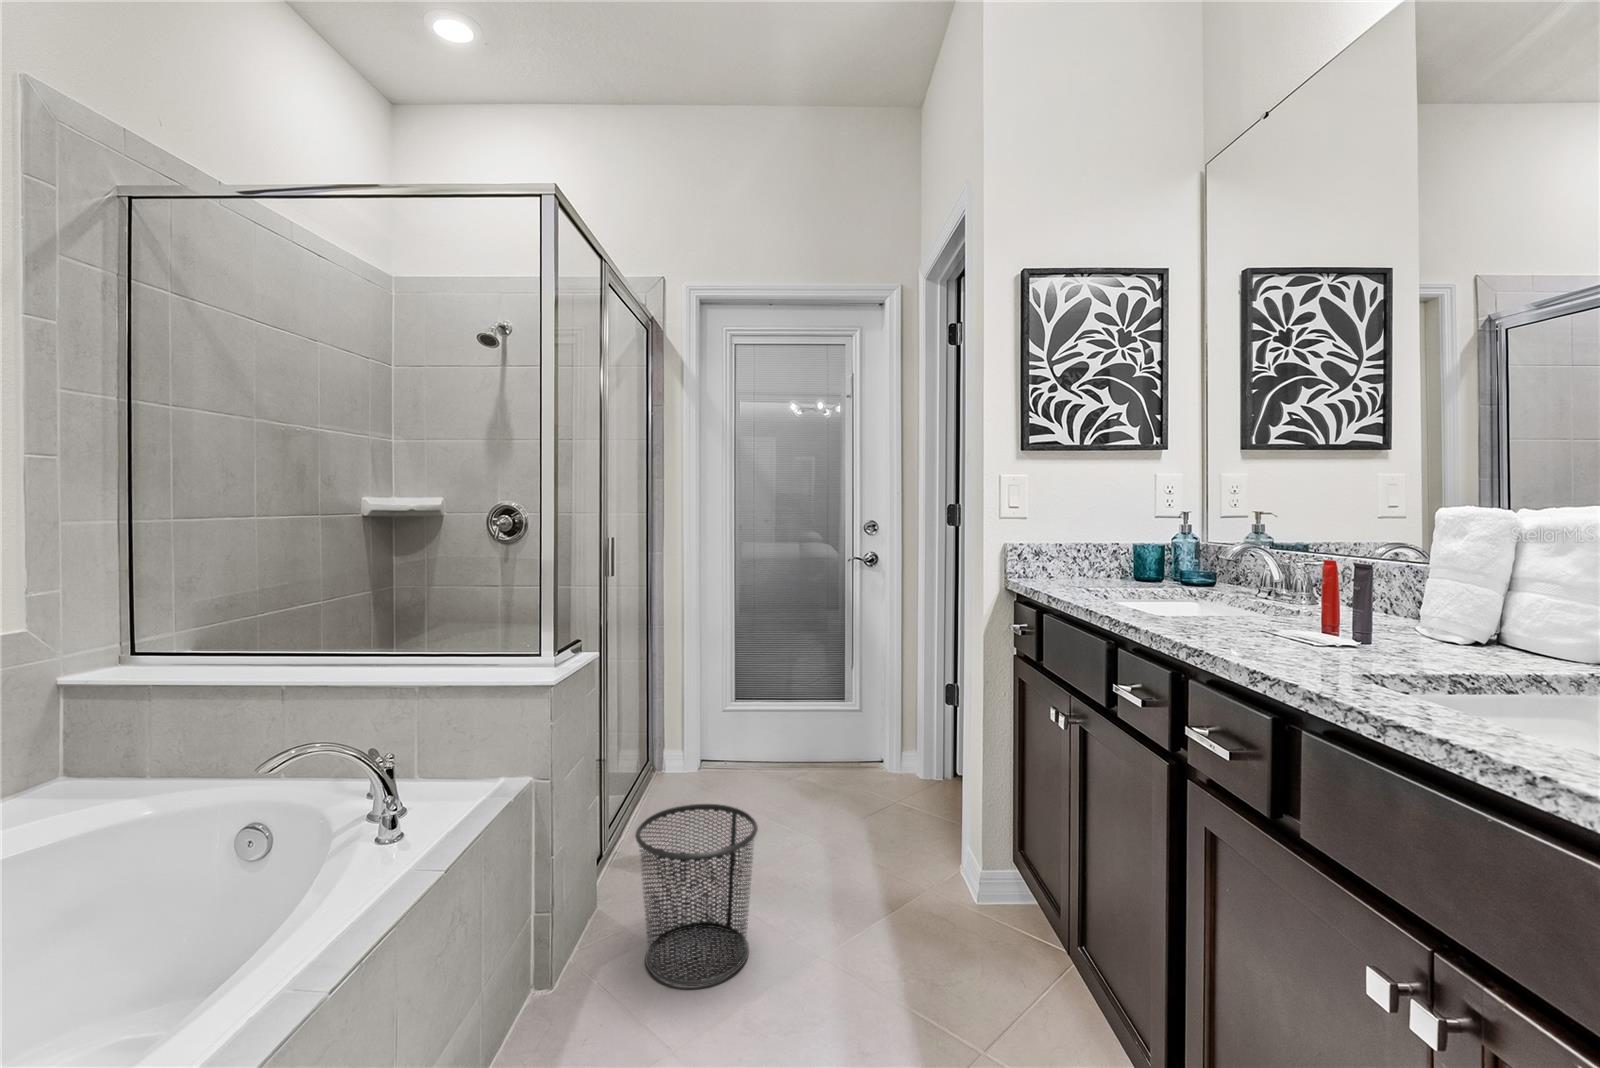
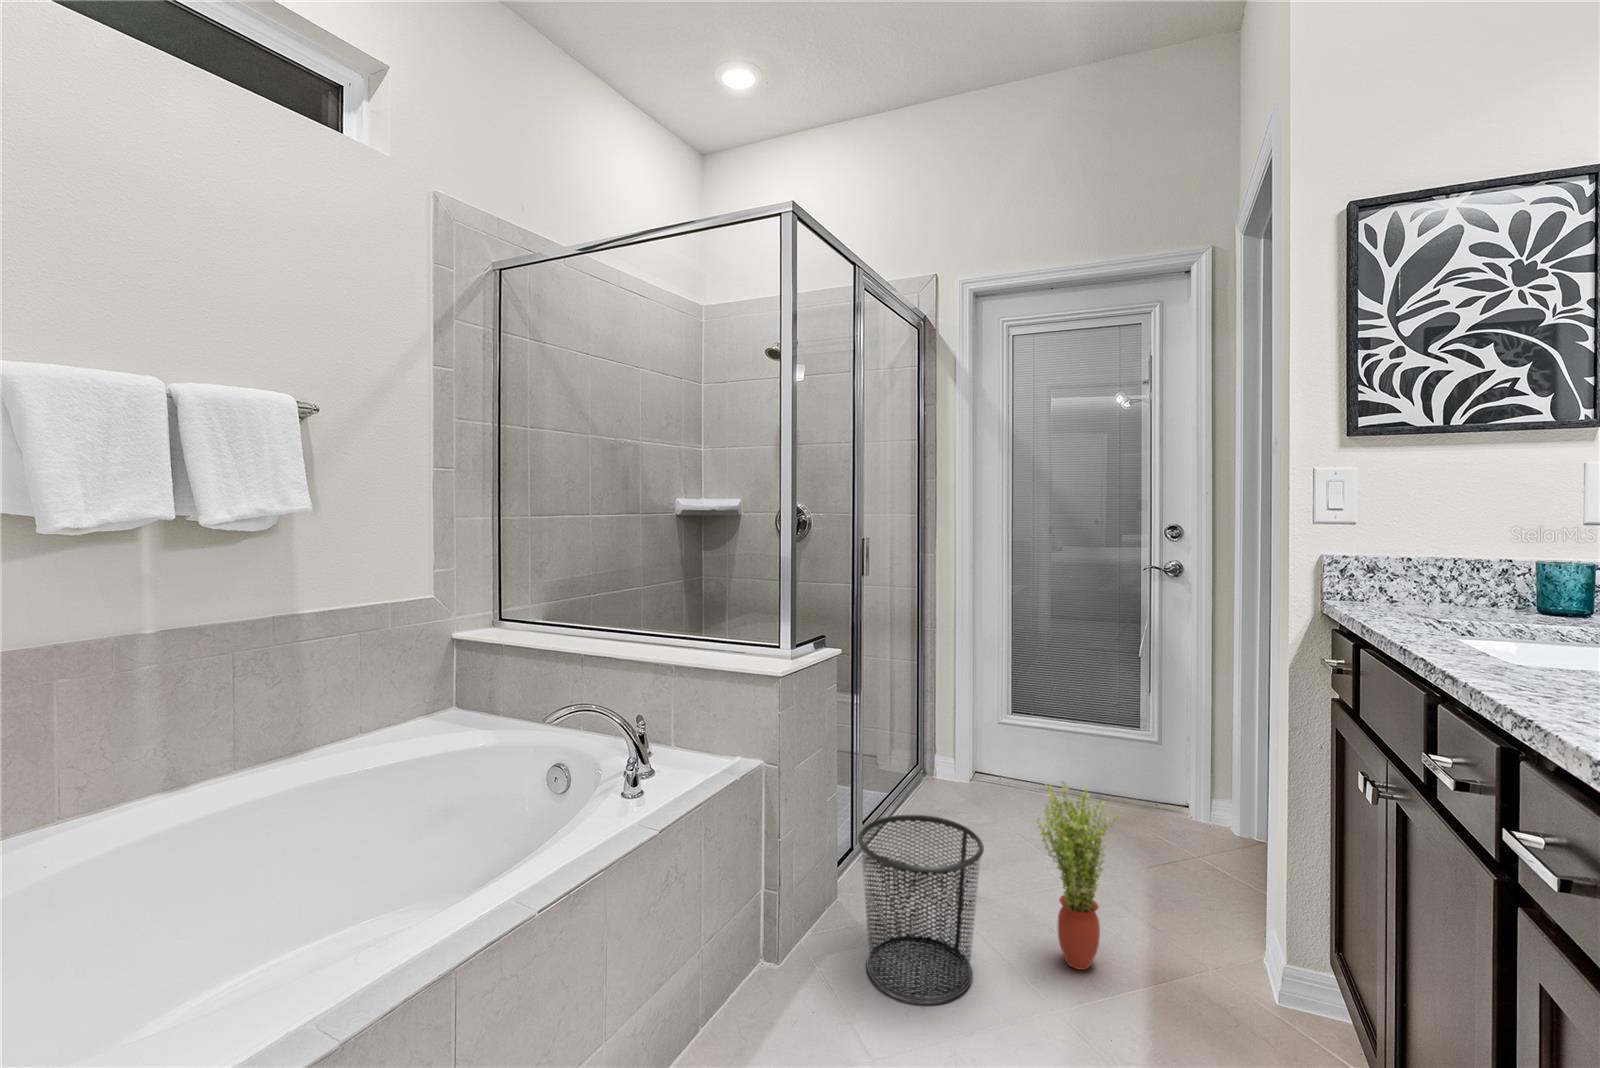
potted plant: none [798,751,867,916] -> present [1036,783,1120,970]

